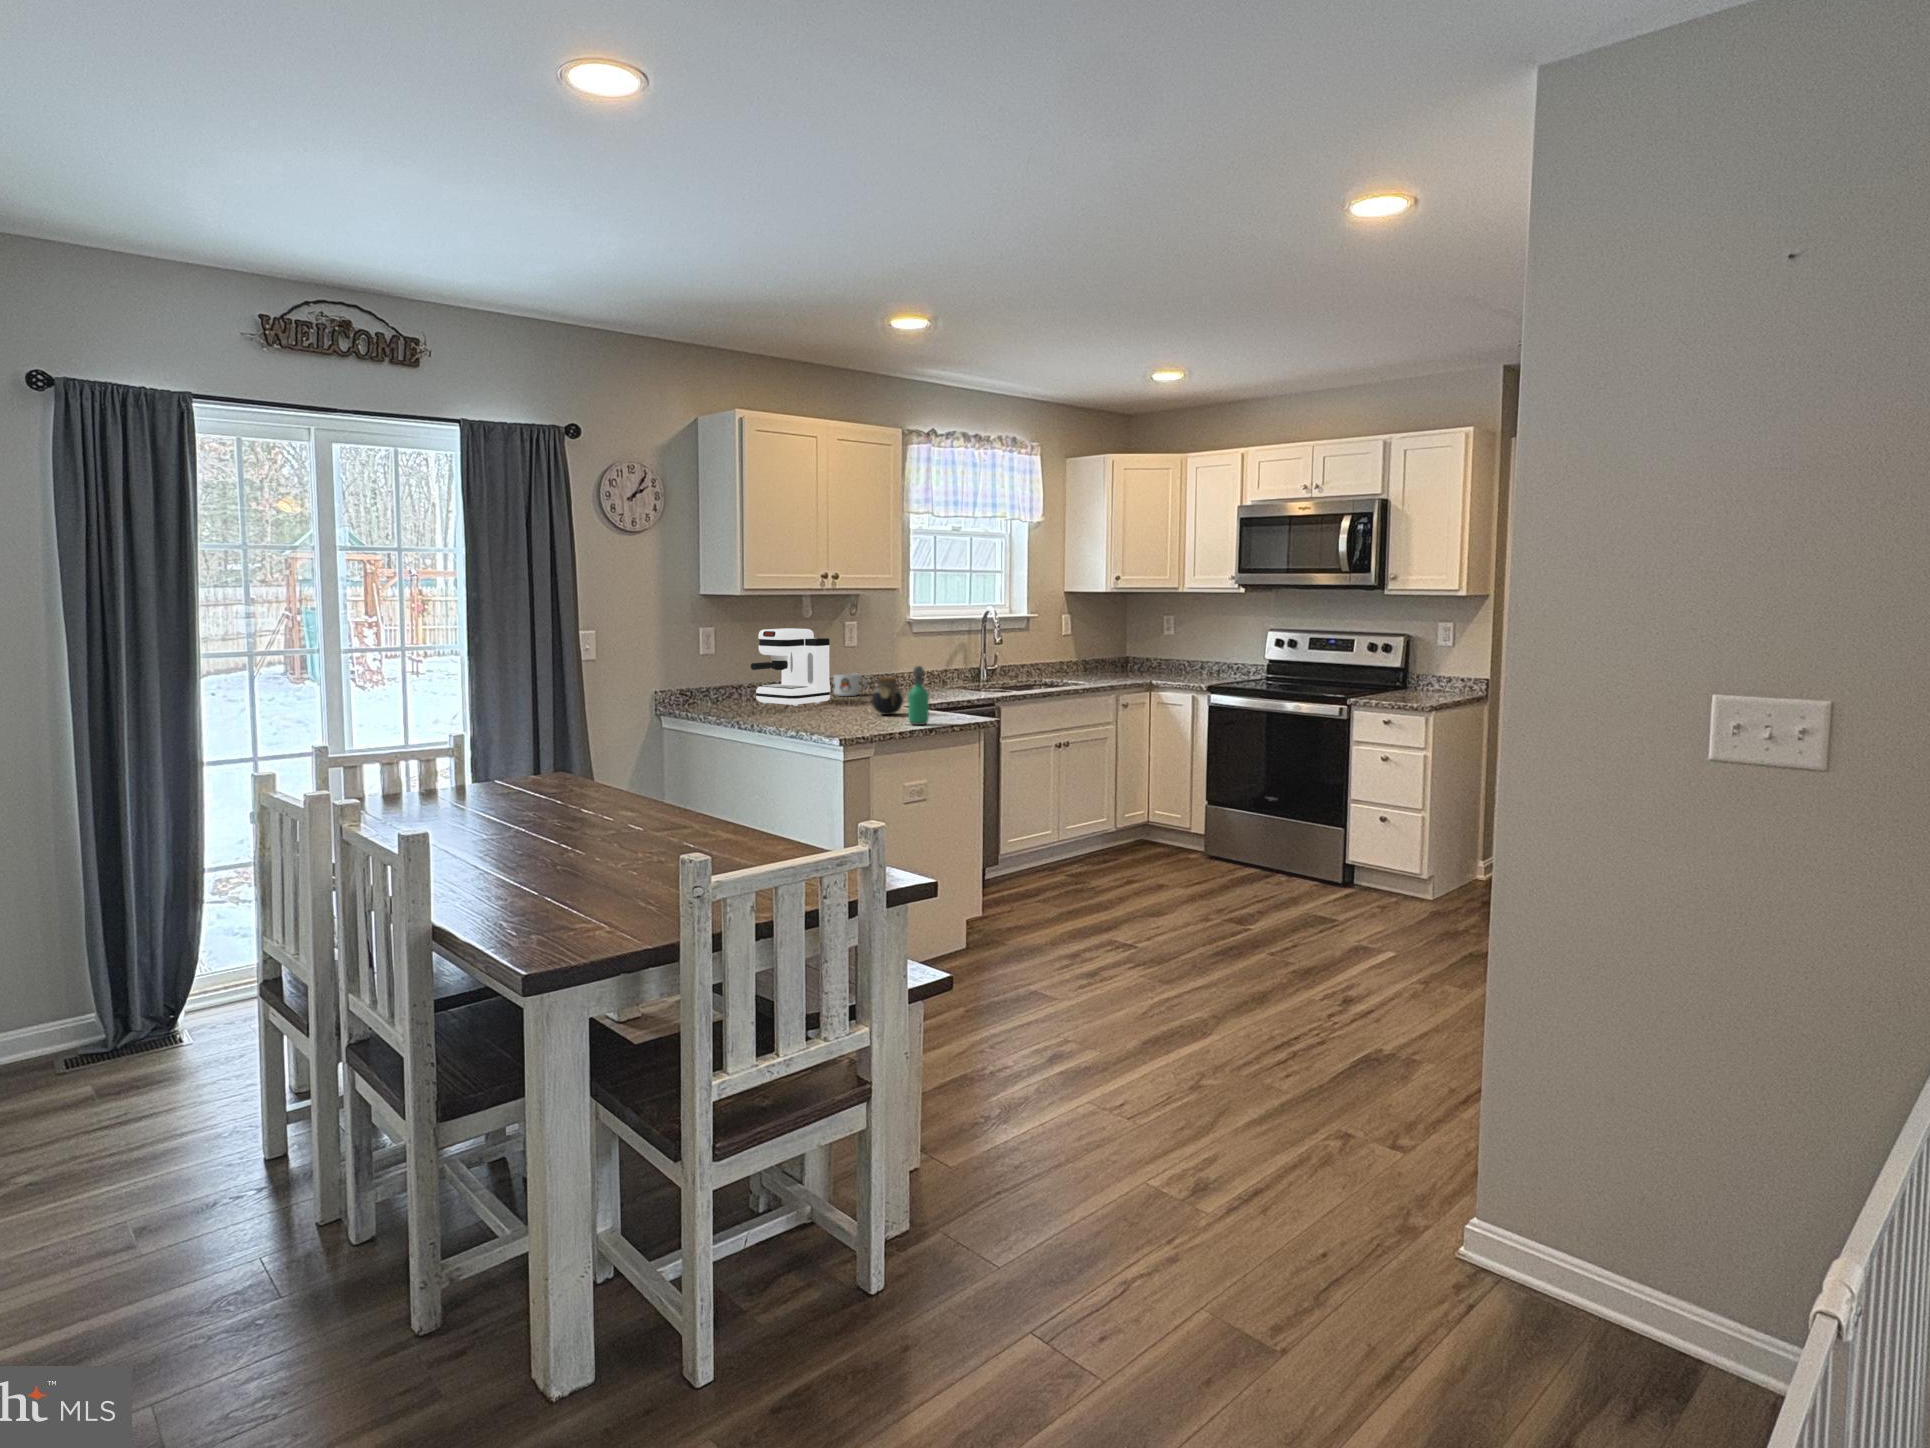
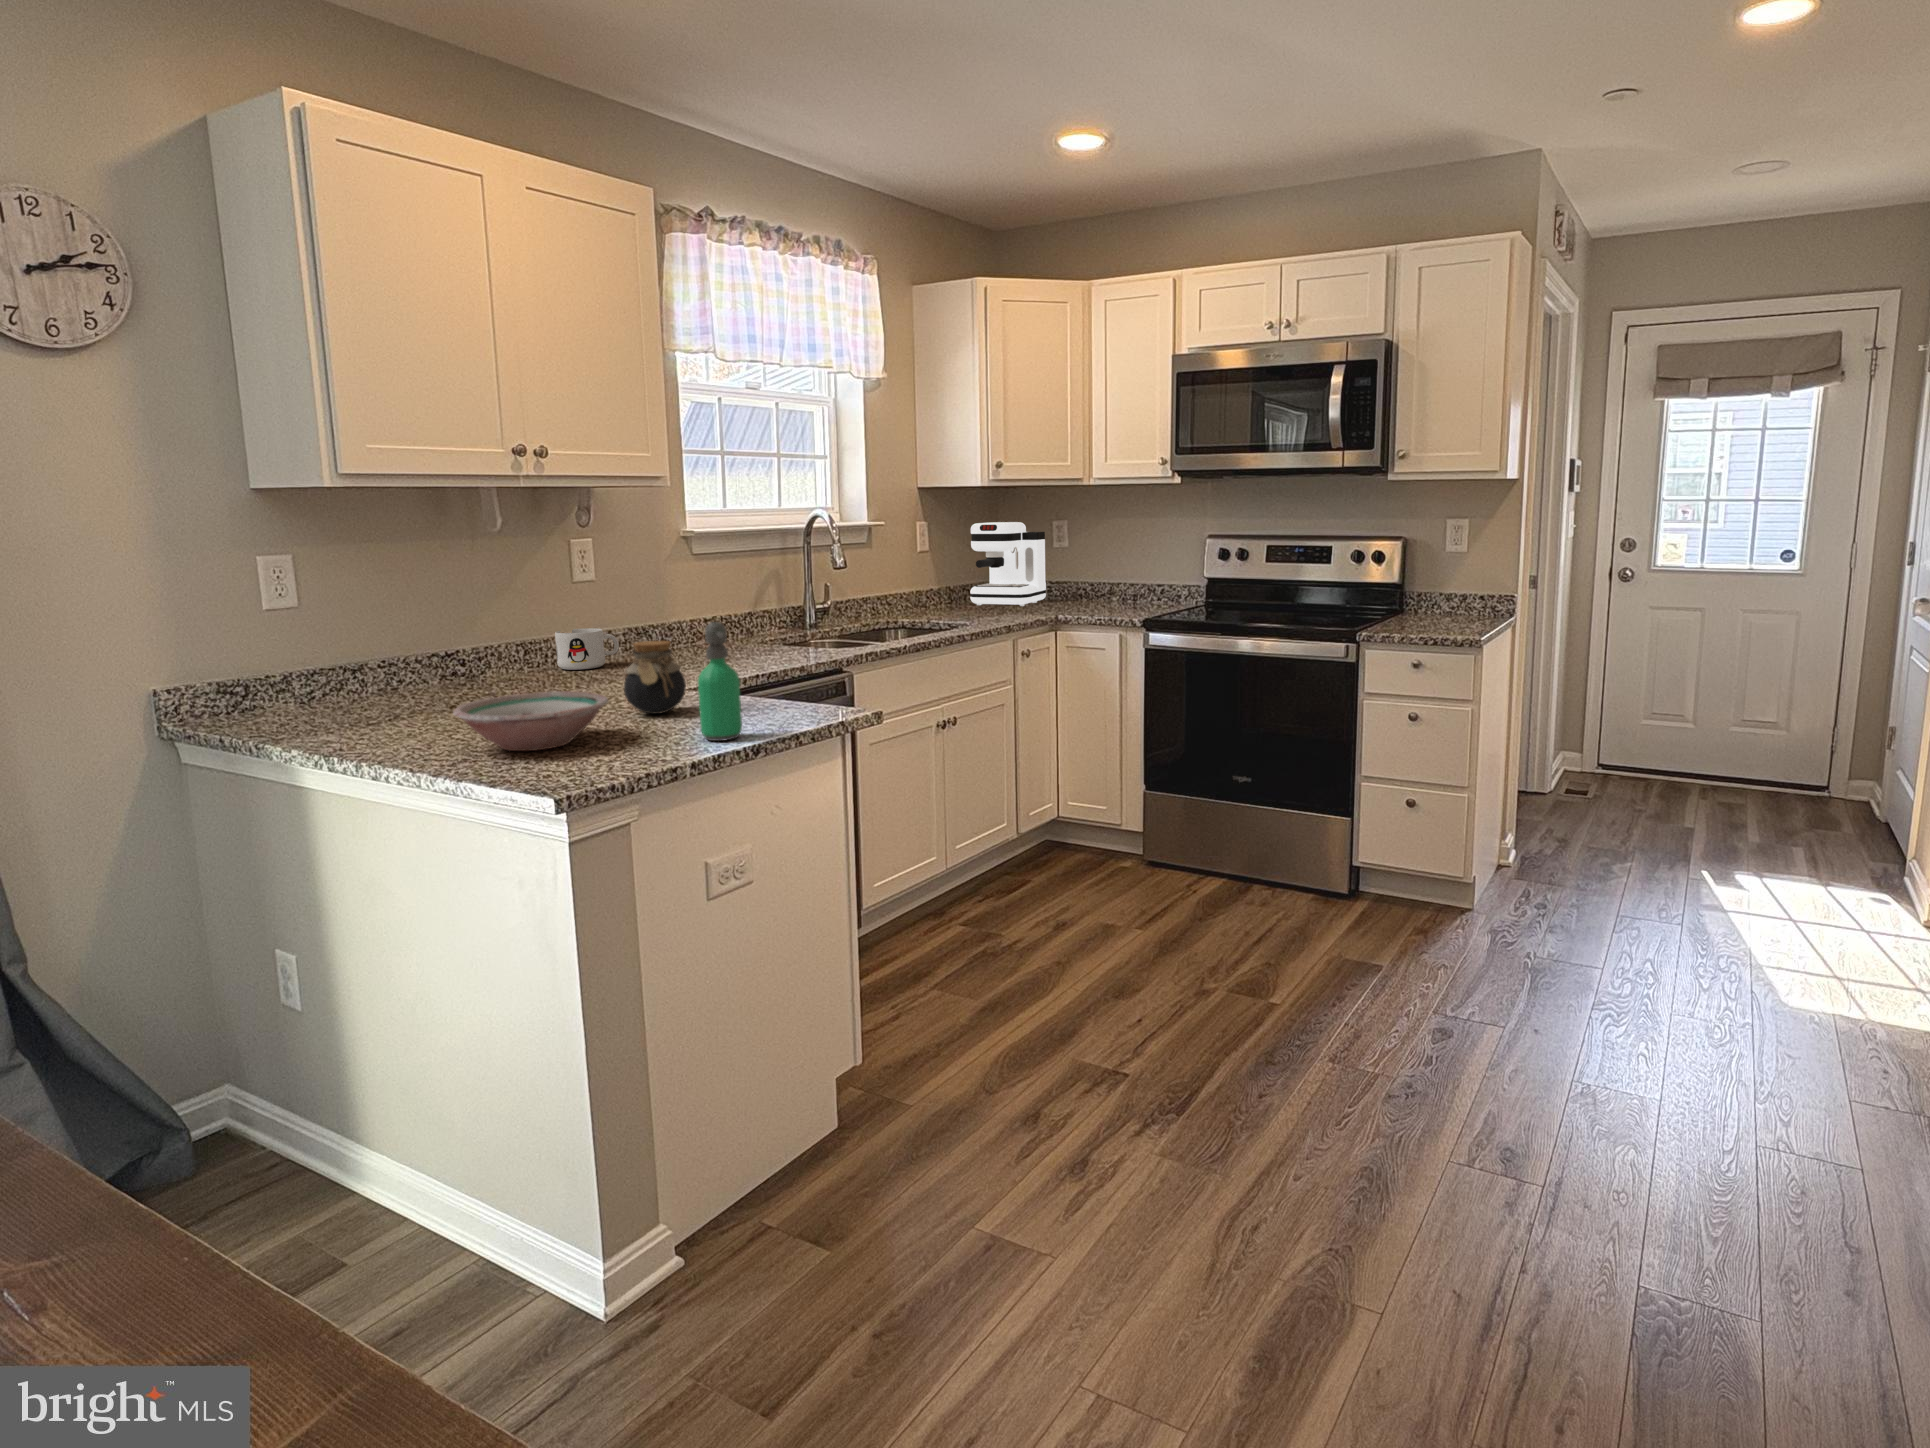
coffee maker: present [751,628,830,706] -> present [970,522,1046,606]
bowl: none [796,699,866,724] -> present [453,691,608,751]

